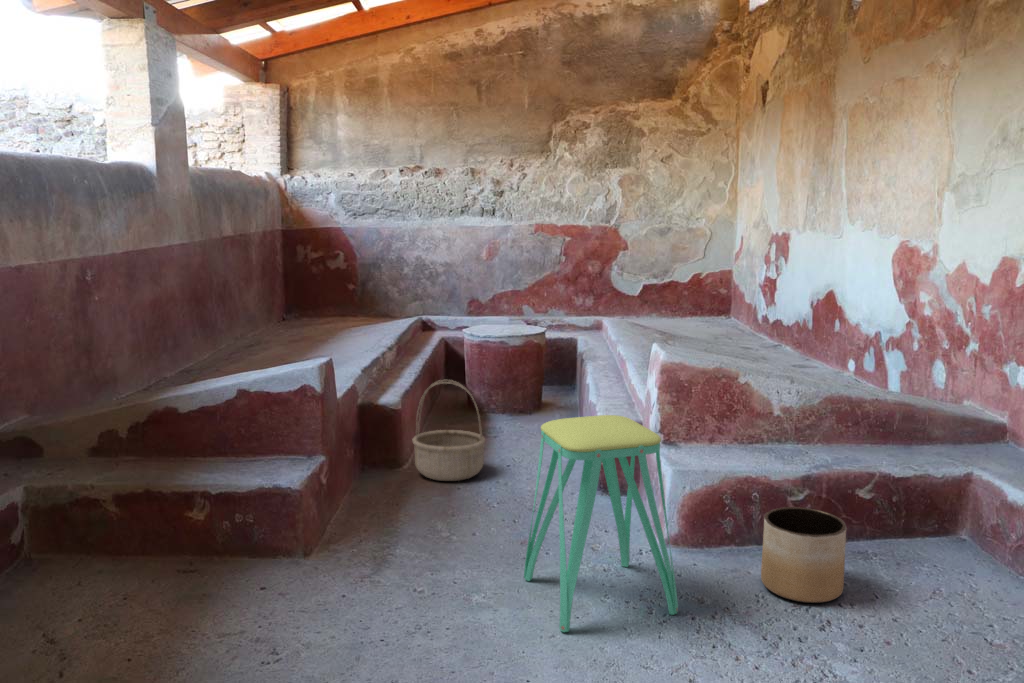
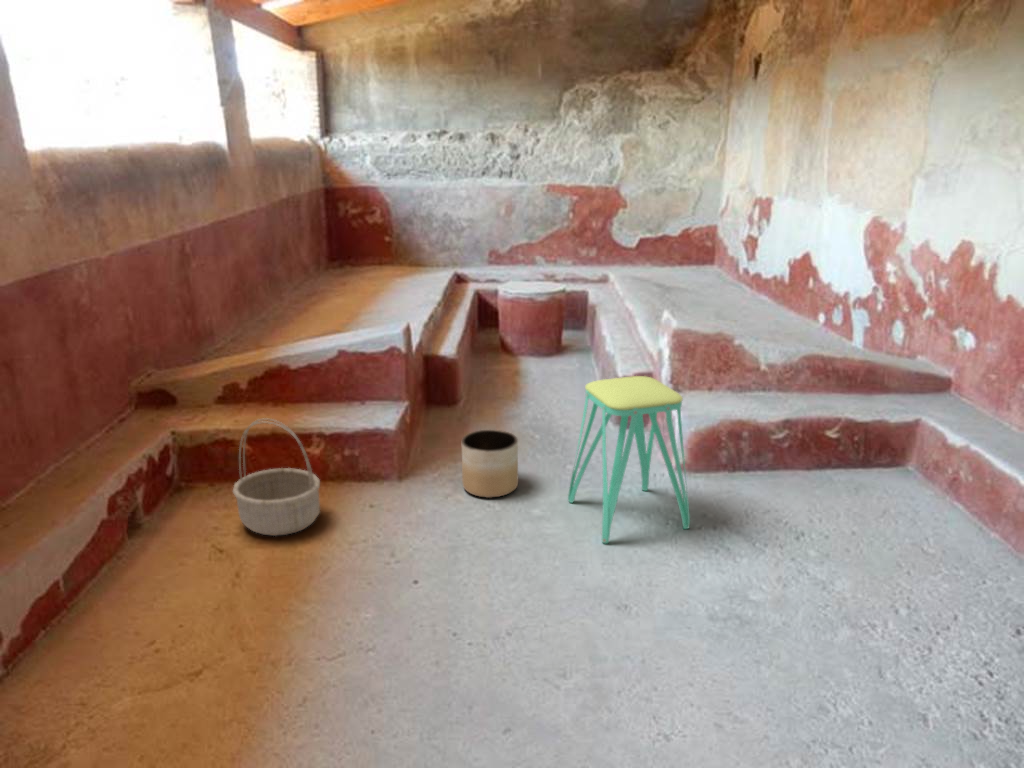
basket: present [412,380,485,481] -> present [233,419,320,536]
planter: present [761,507,846,603] -> present [462,430,518,498]

